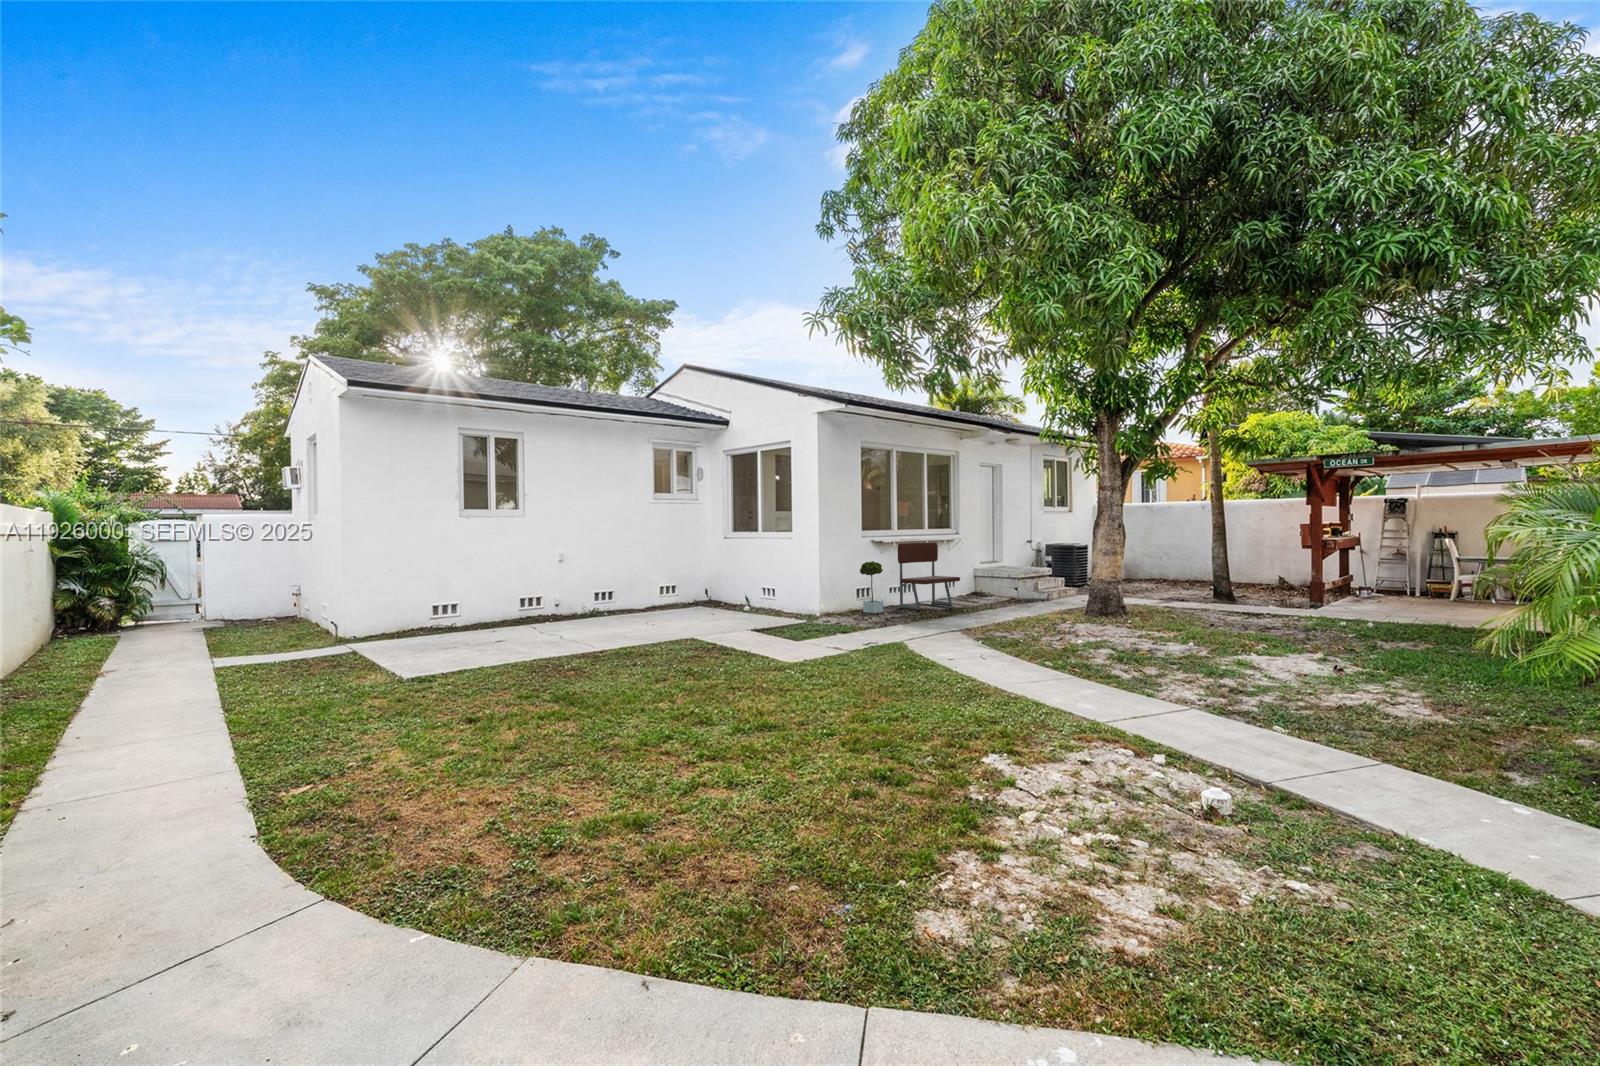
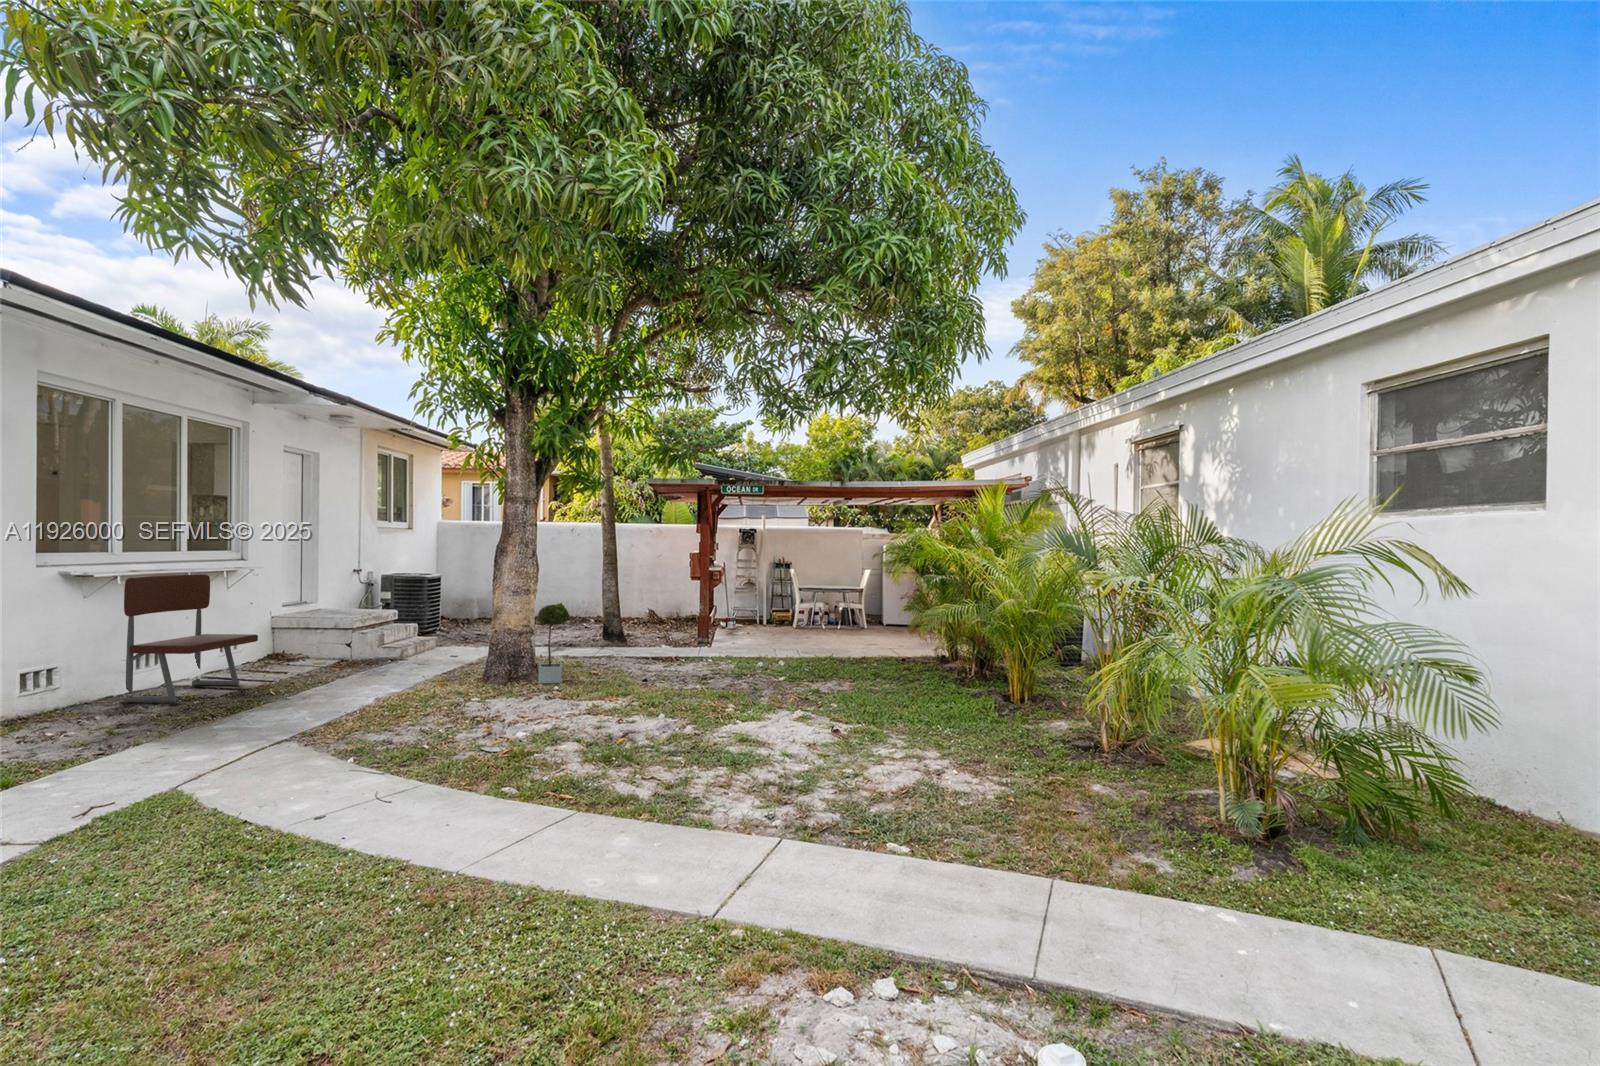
potted tree: present [860,561,883,613] -> present [535,603,570,684]

